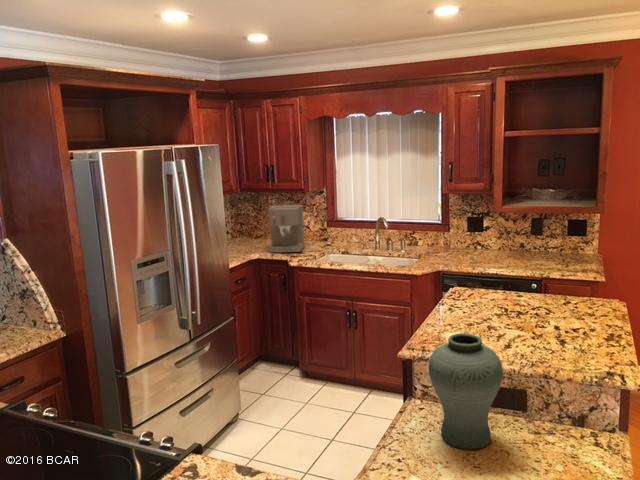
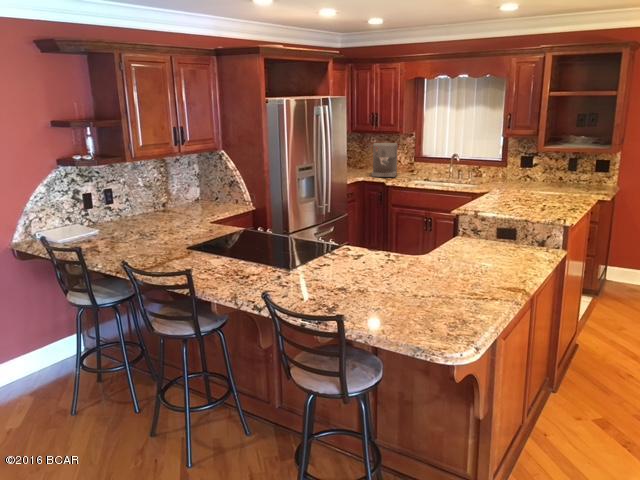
vase: present [429,334,503,450] -> none [465,195,501,249]

